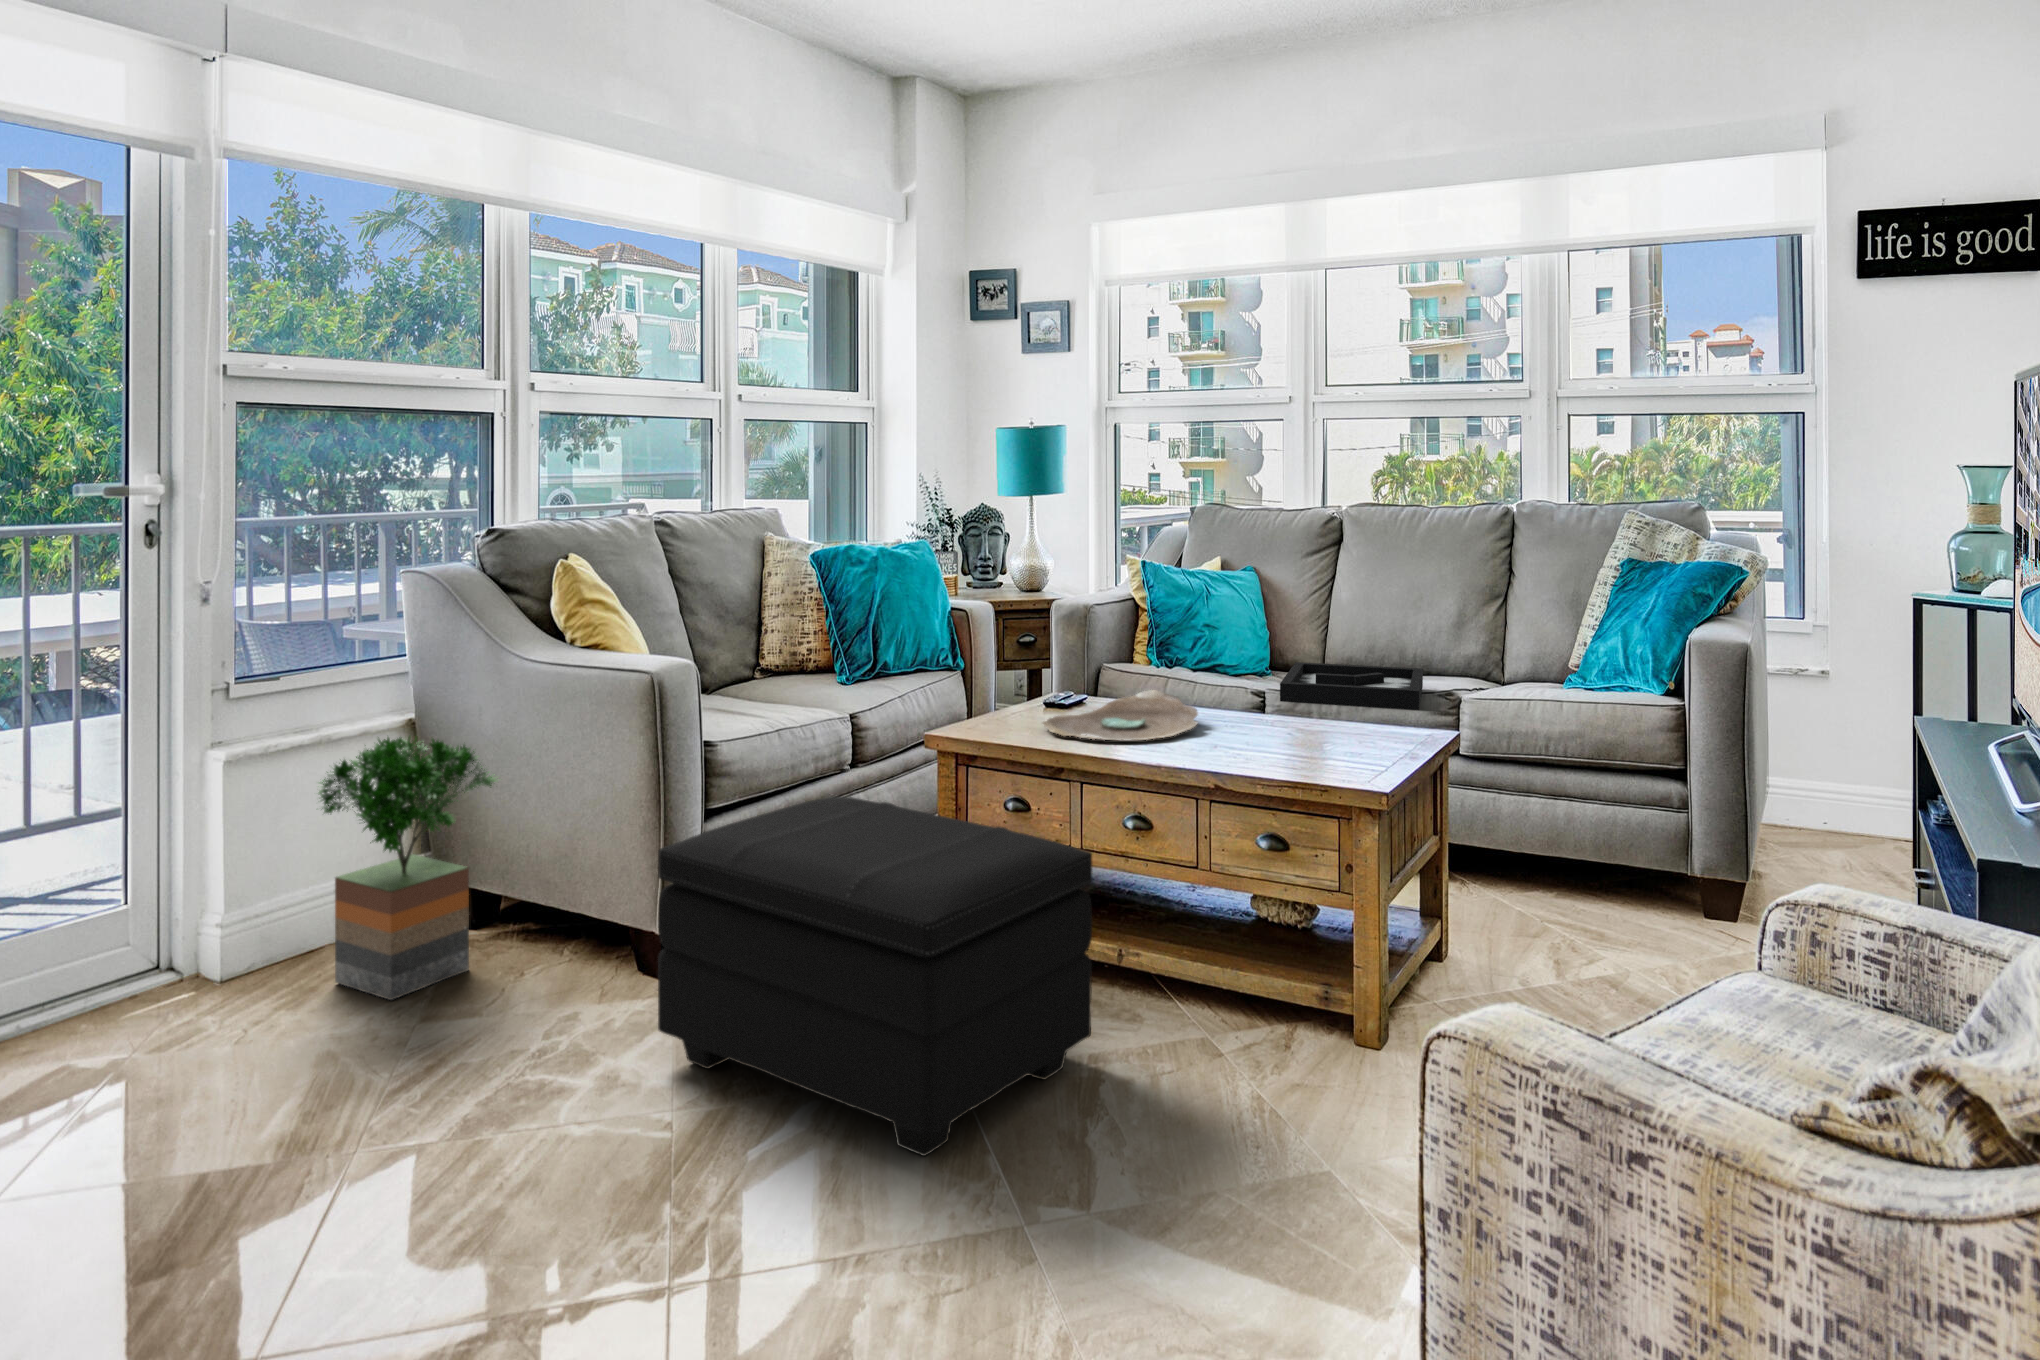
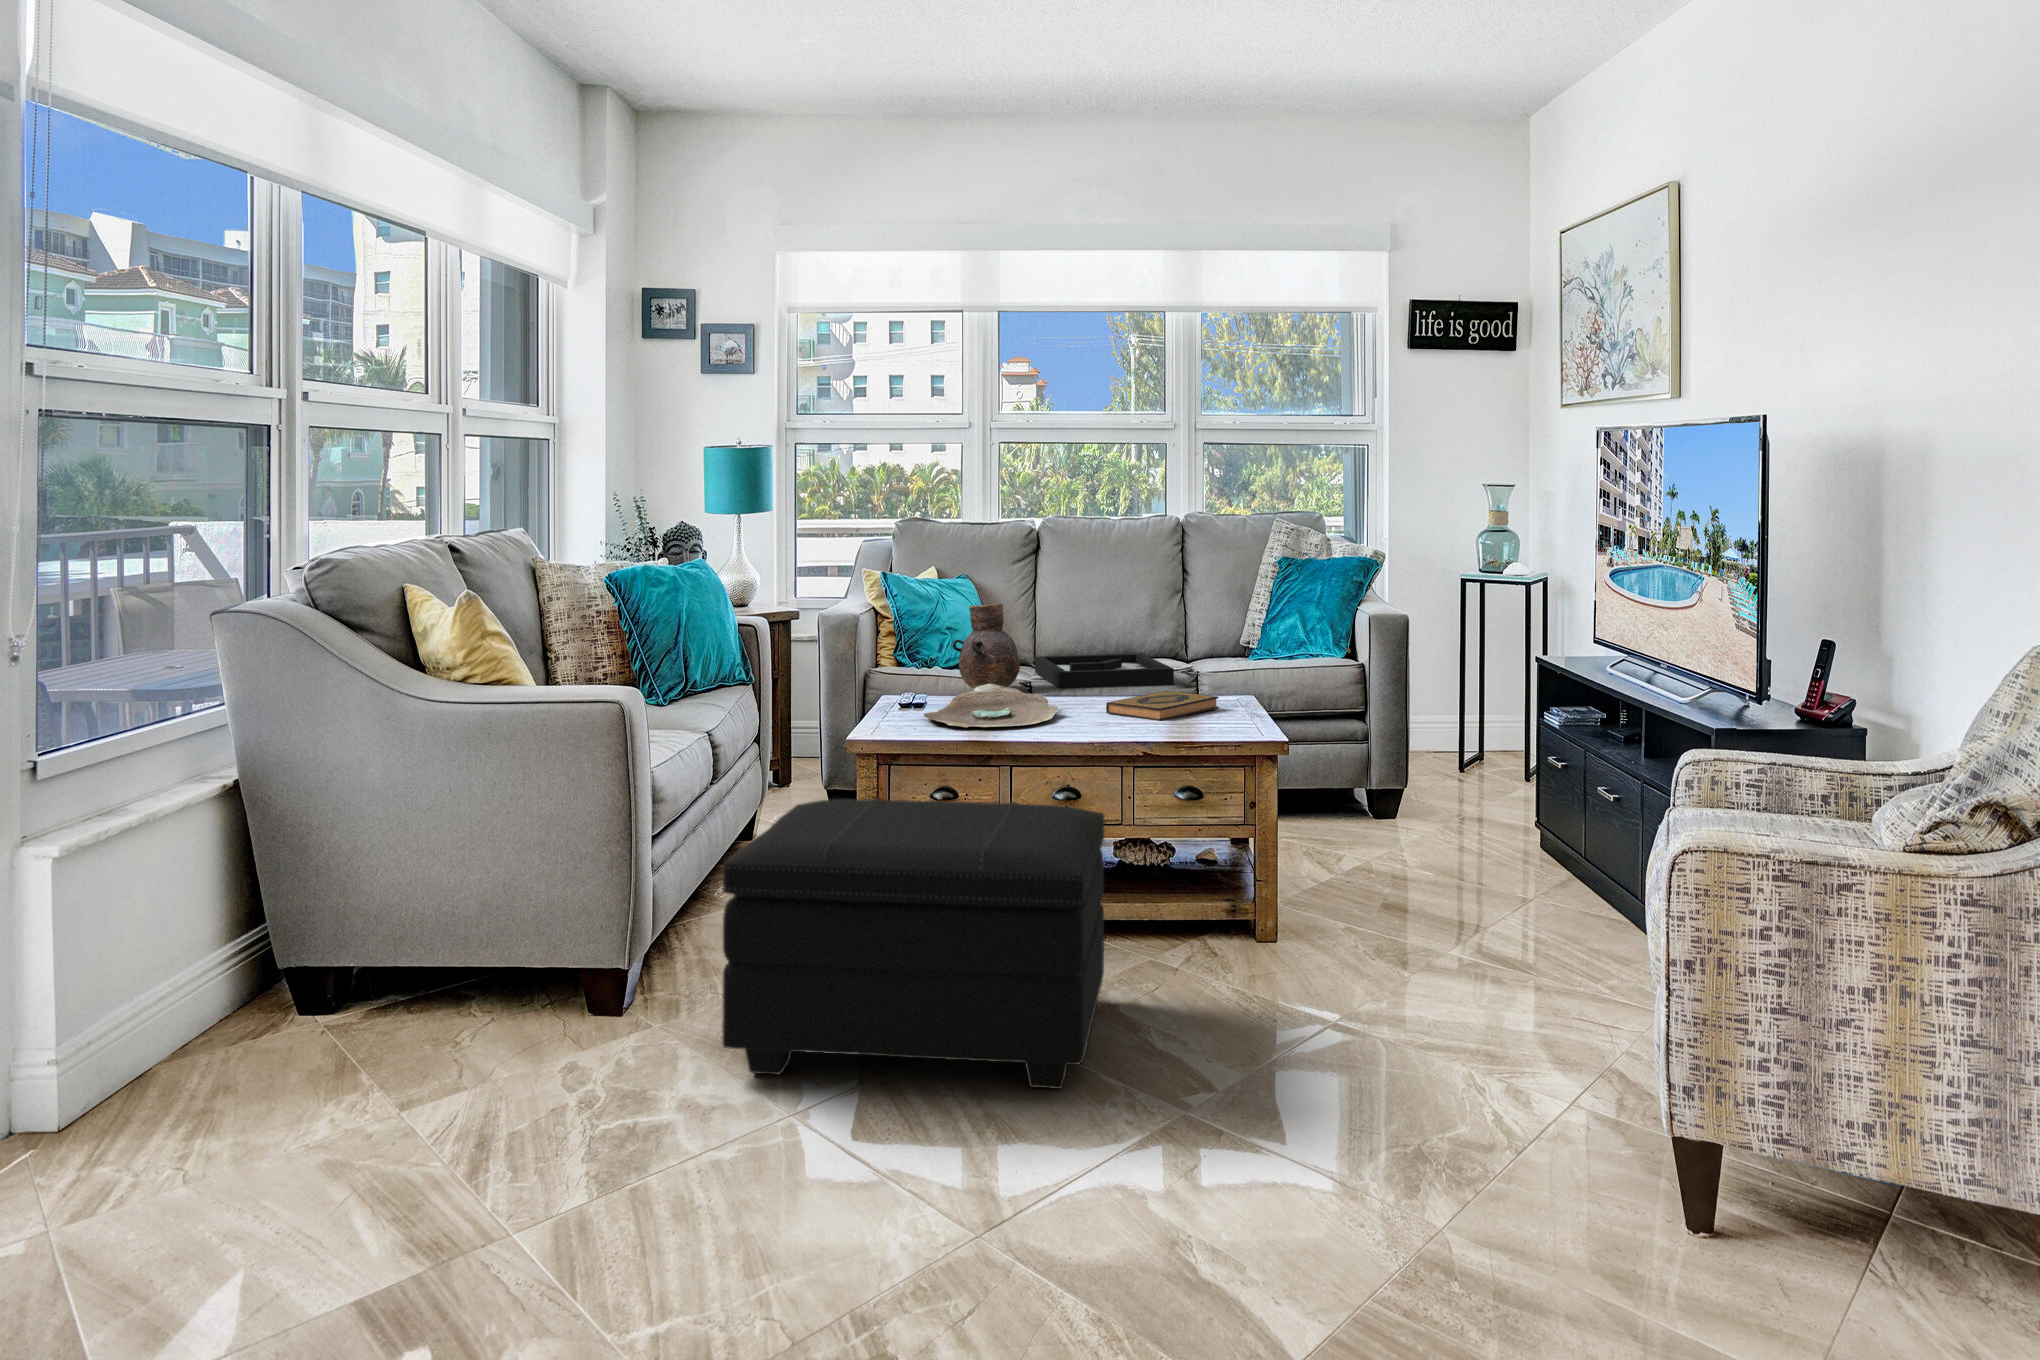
vase: none [1164,602,1235,697] -> present [953,603,1020,689]
hardback book: none [1256,718,1396,753] -> present [1106,691,1219,721]
potted tree: present [319,737,496,1000] -> none [220,794,419,1097]

